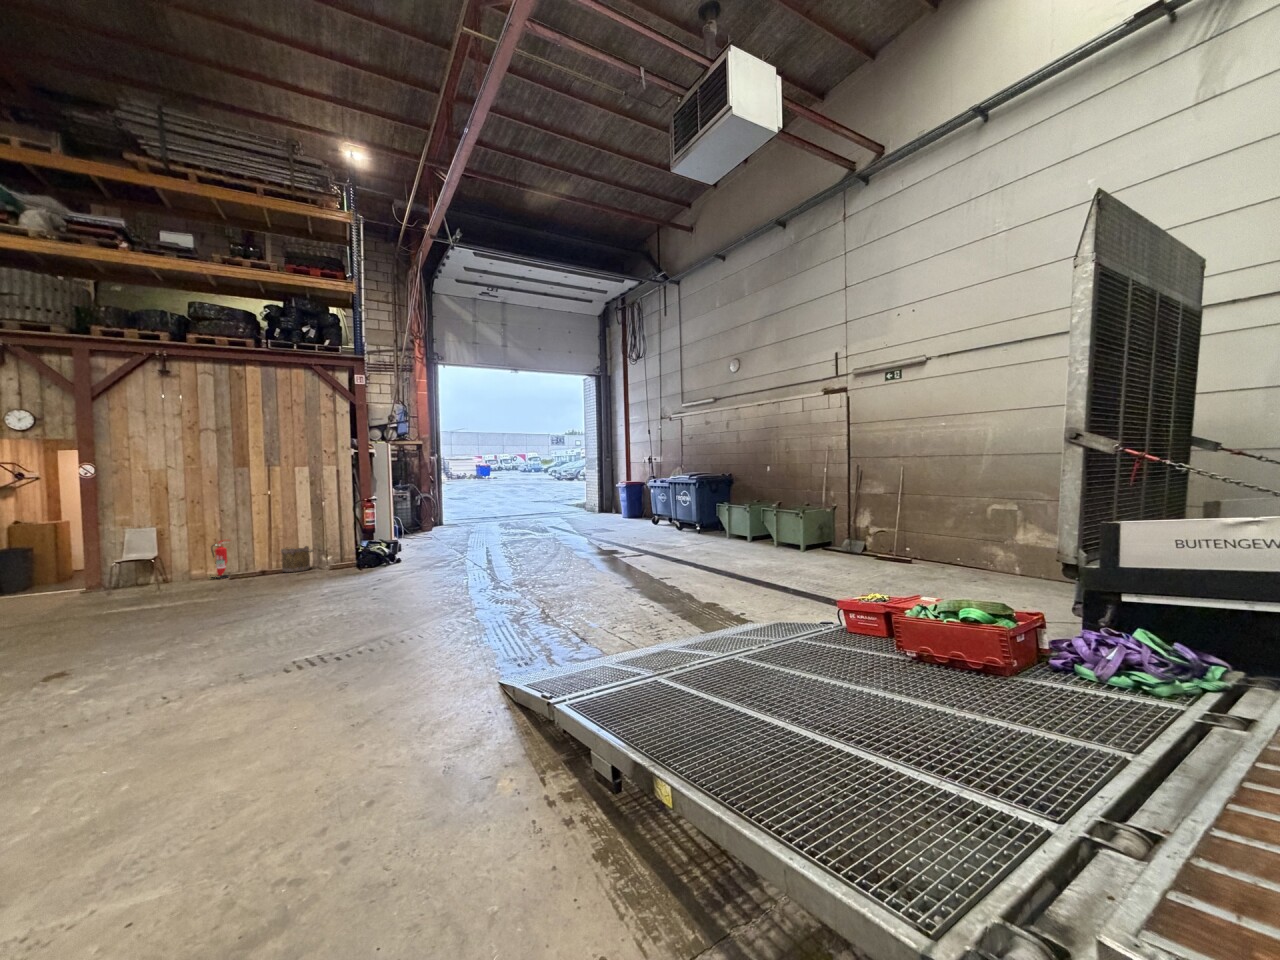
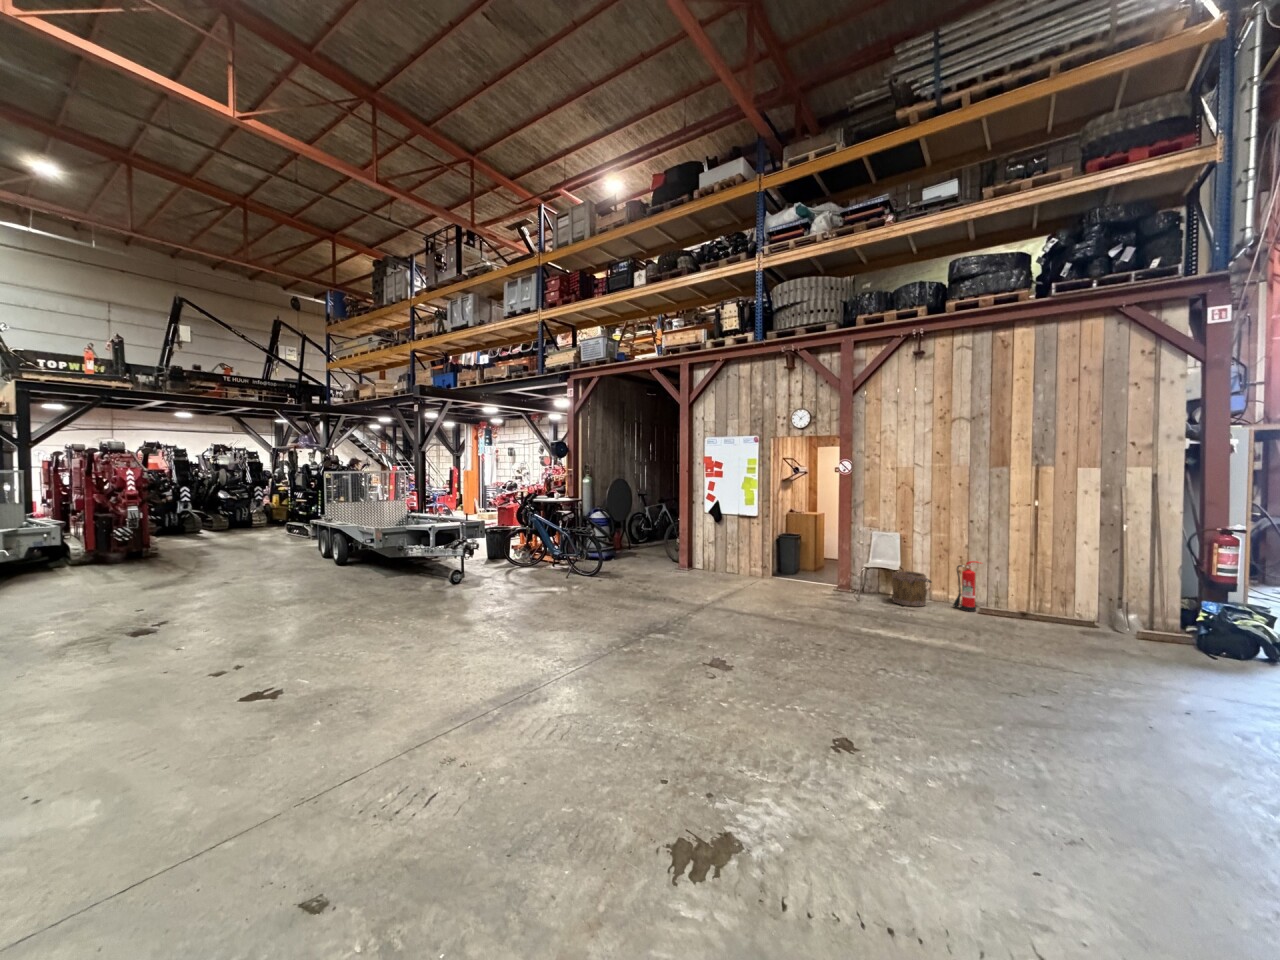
bucket: present [281,546,313,572] -> present [892,571,932,606]

